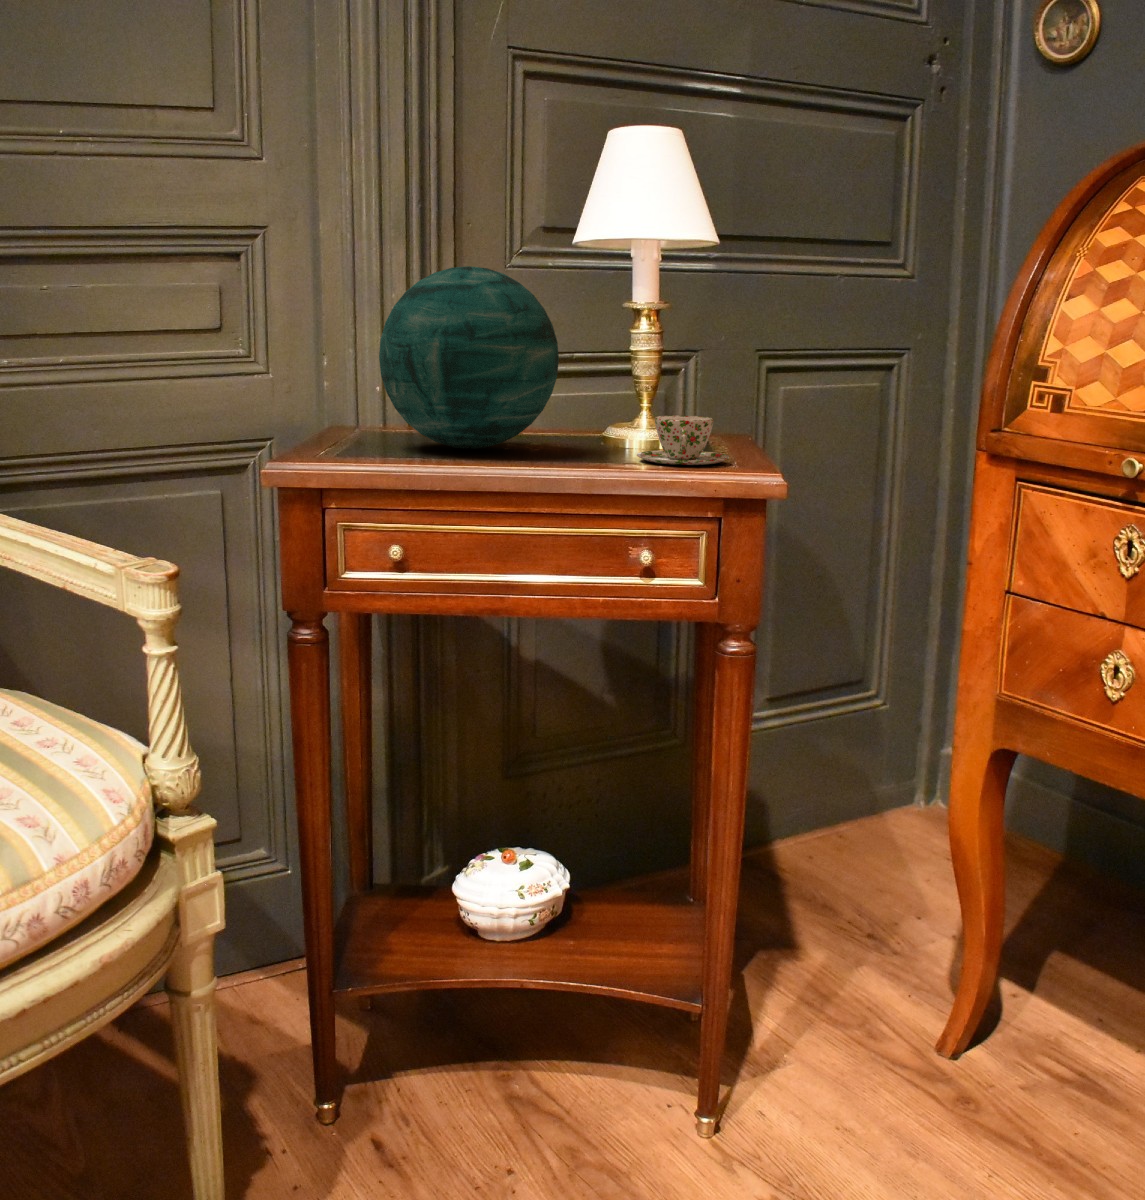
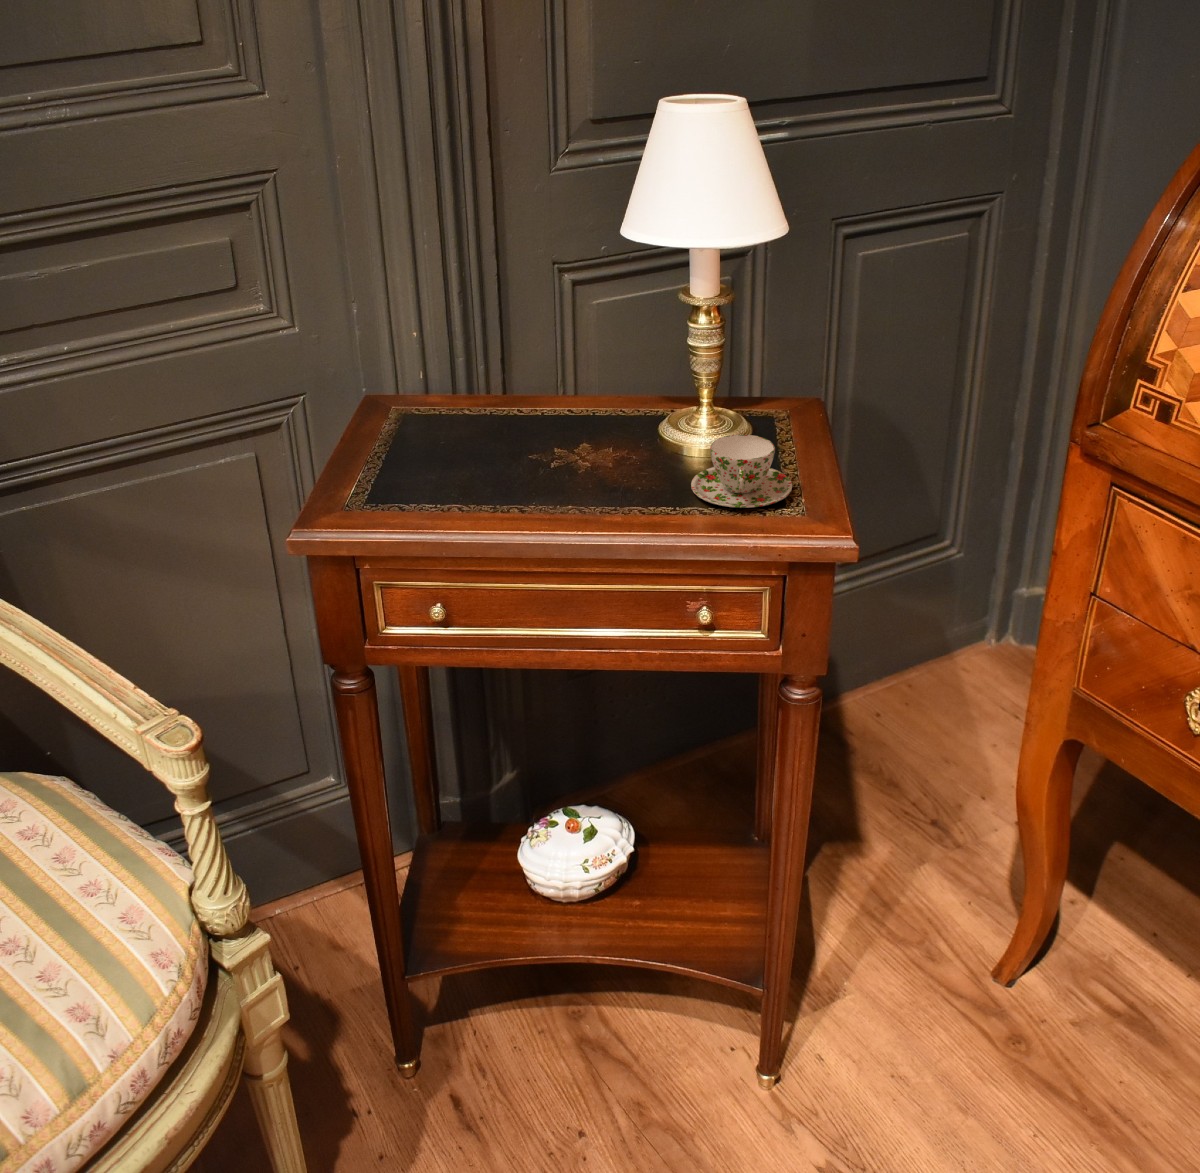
decorative orb: present [379,266,559,448] -> none [404,272,603,474]

